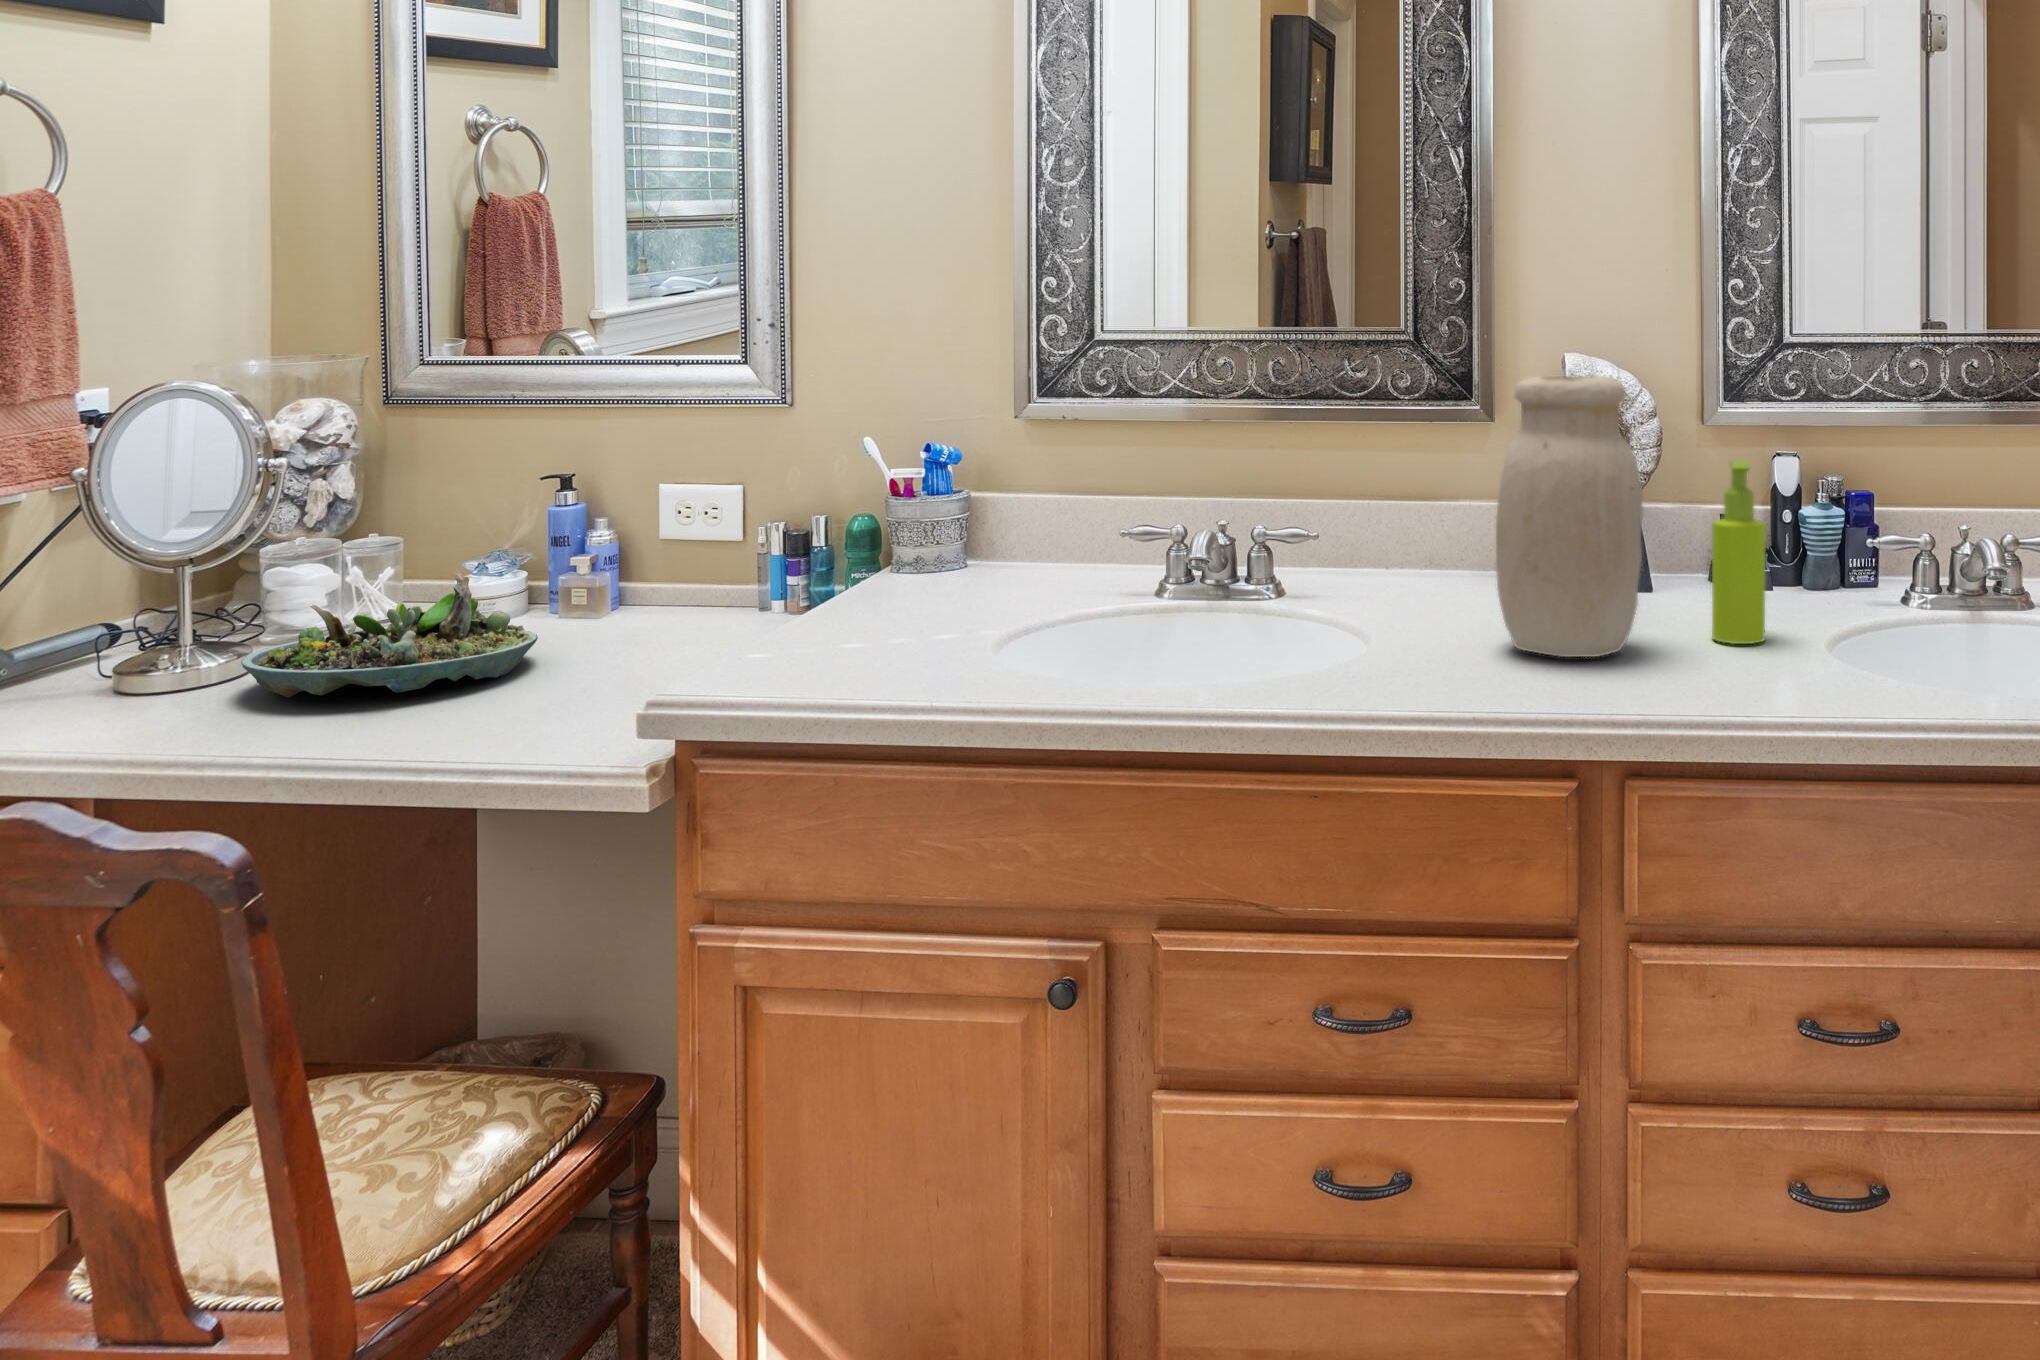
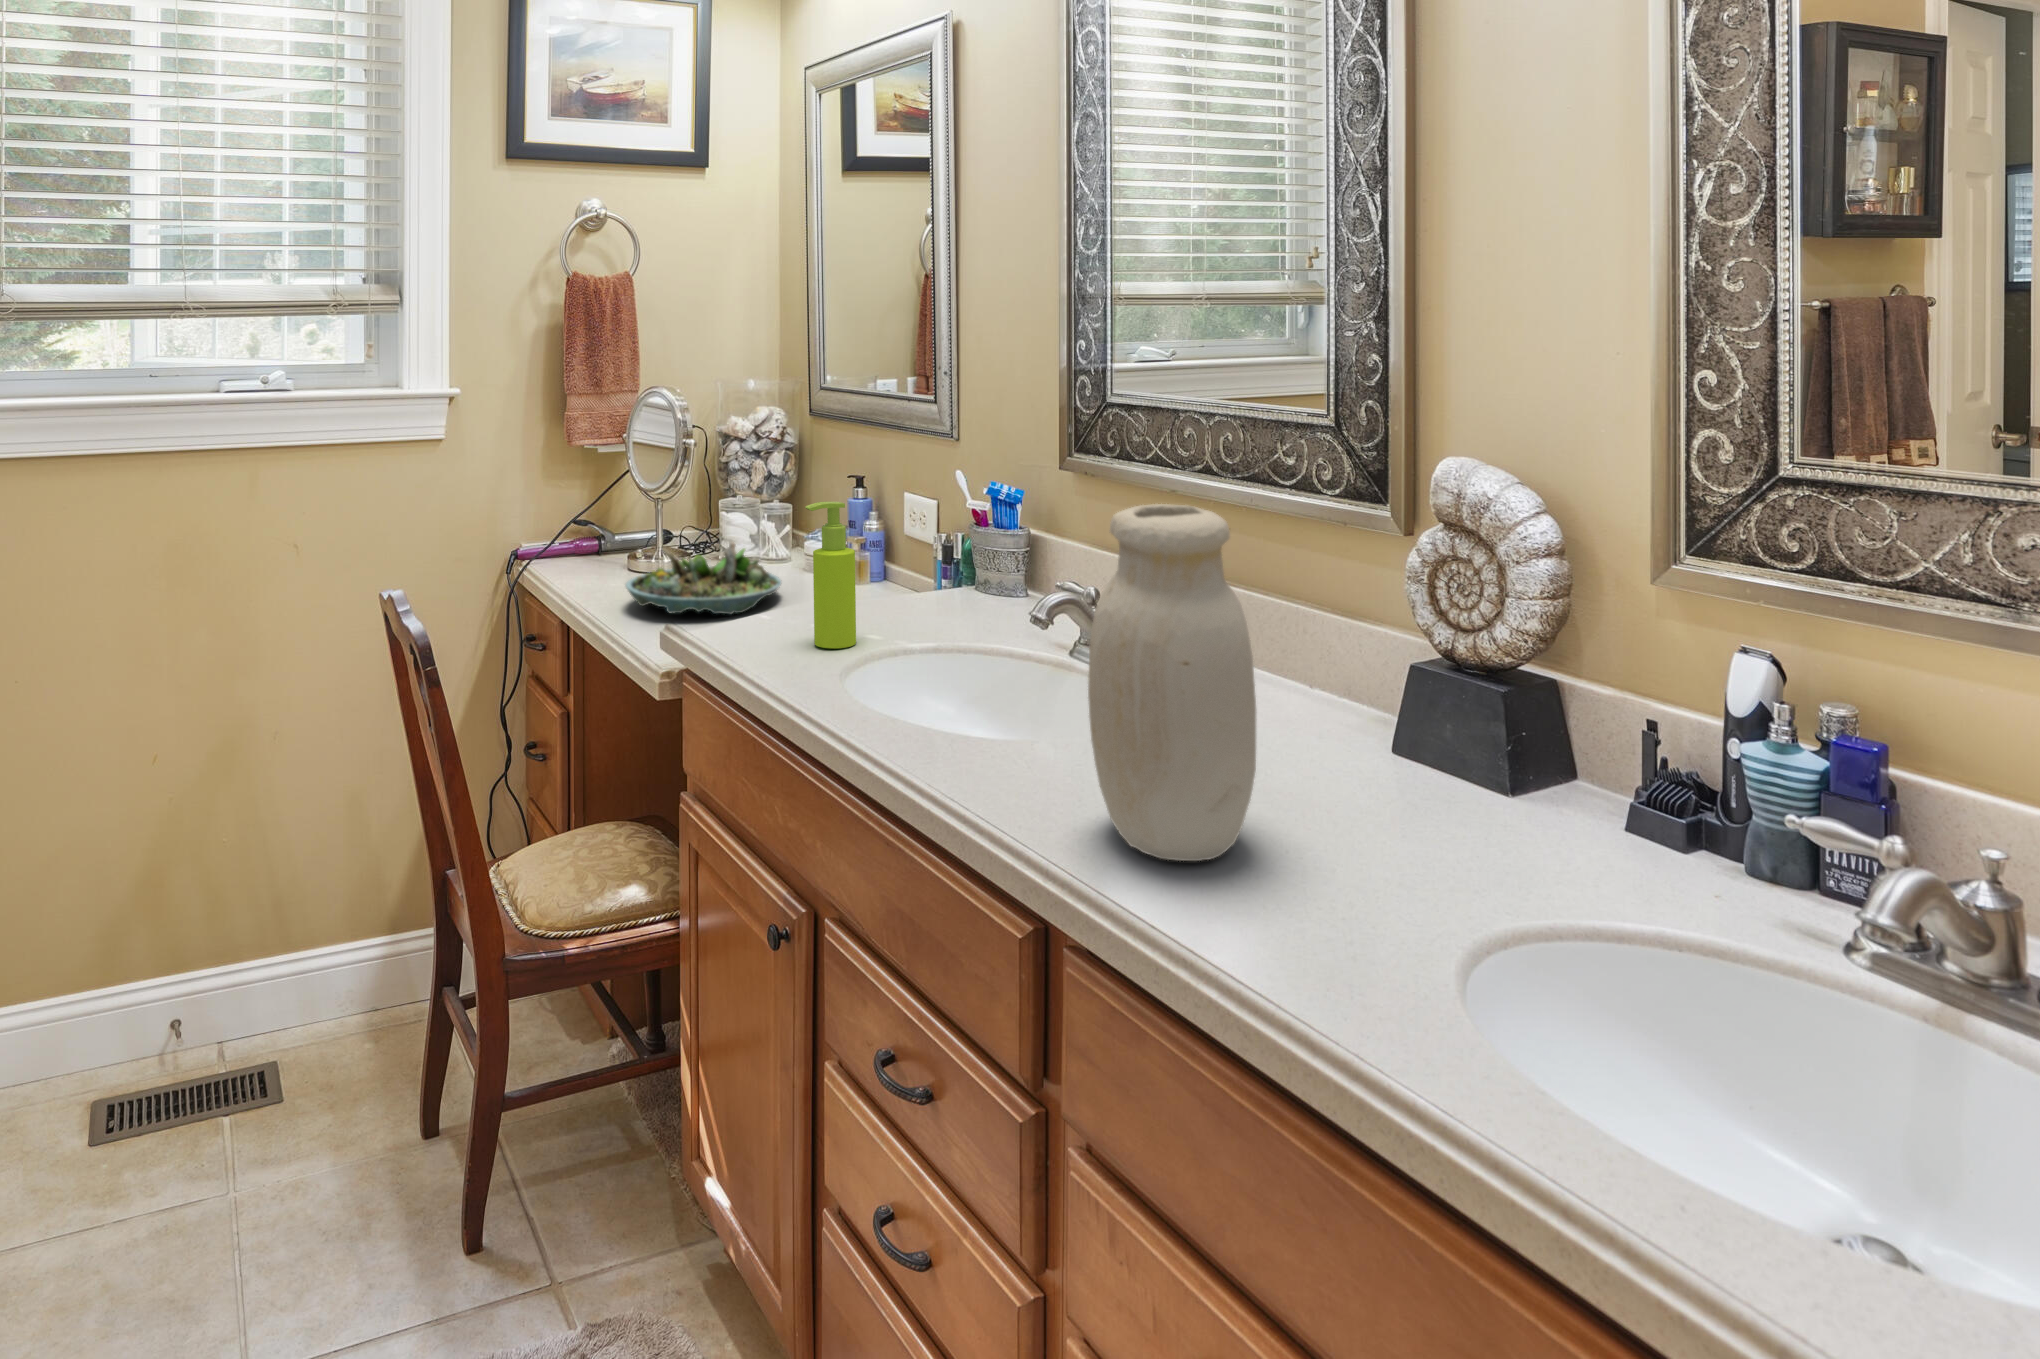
soap dispenser: present [1712,461,1766,644] -> present [805,502,856,648]

